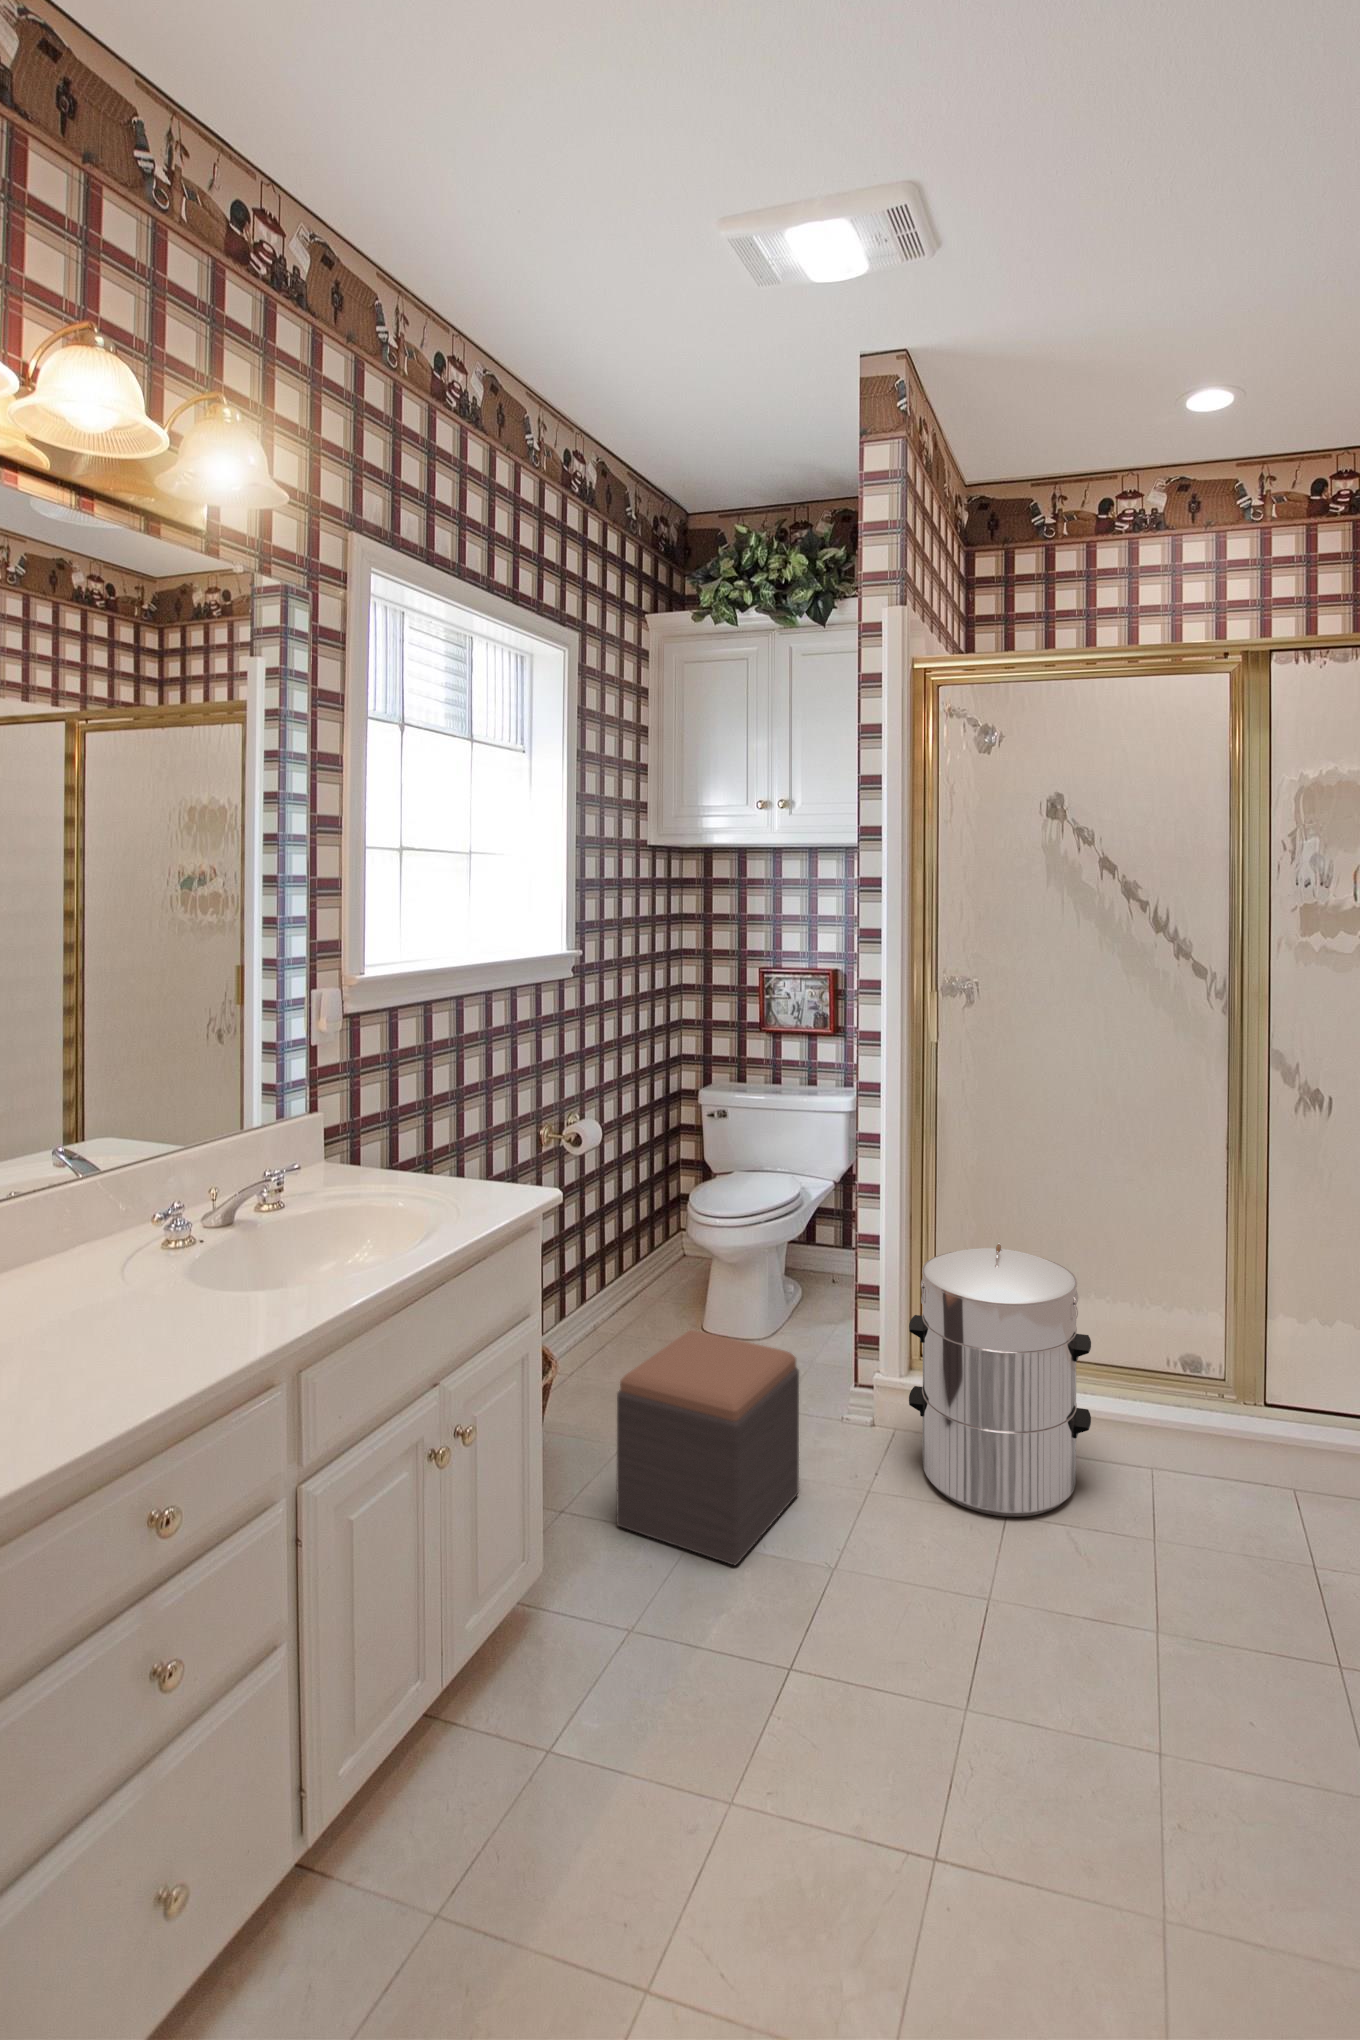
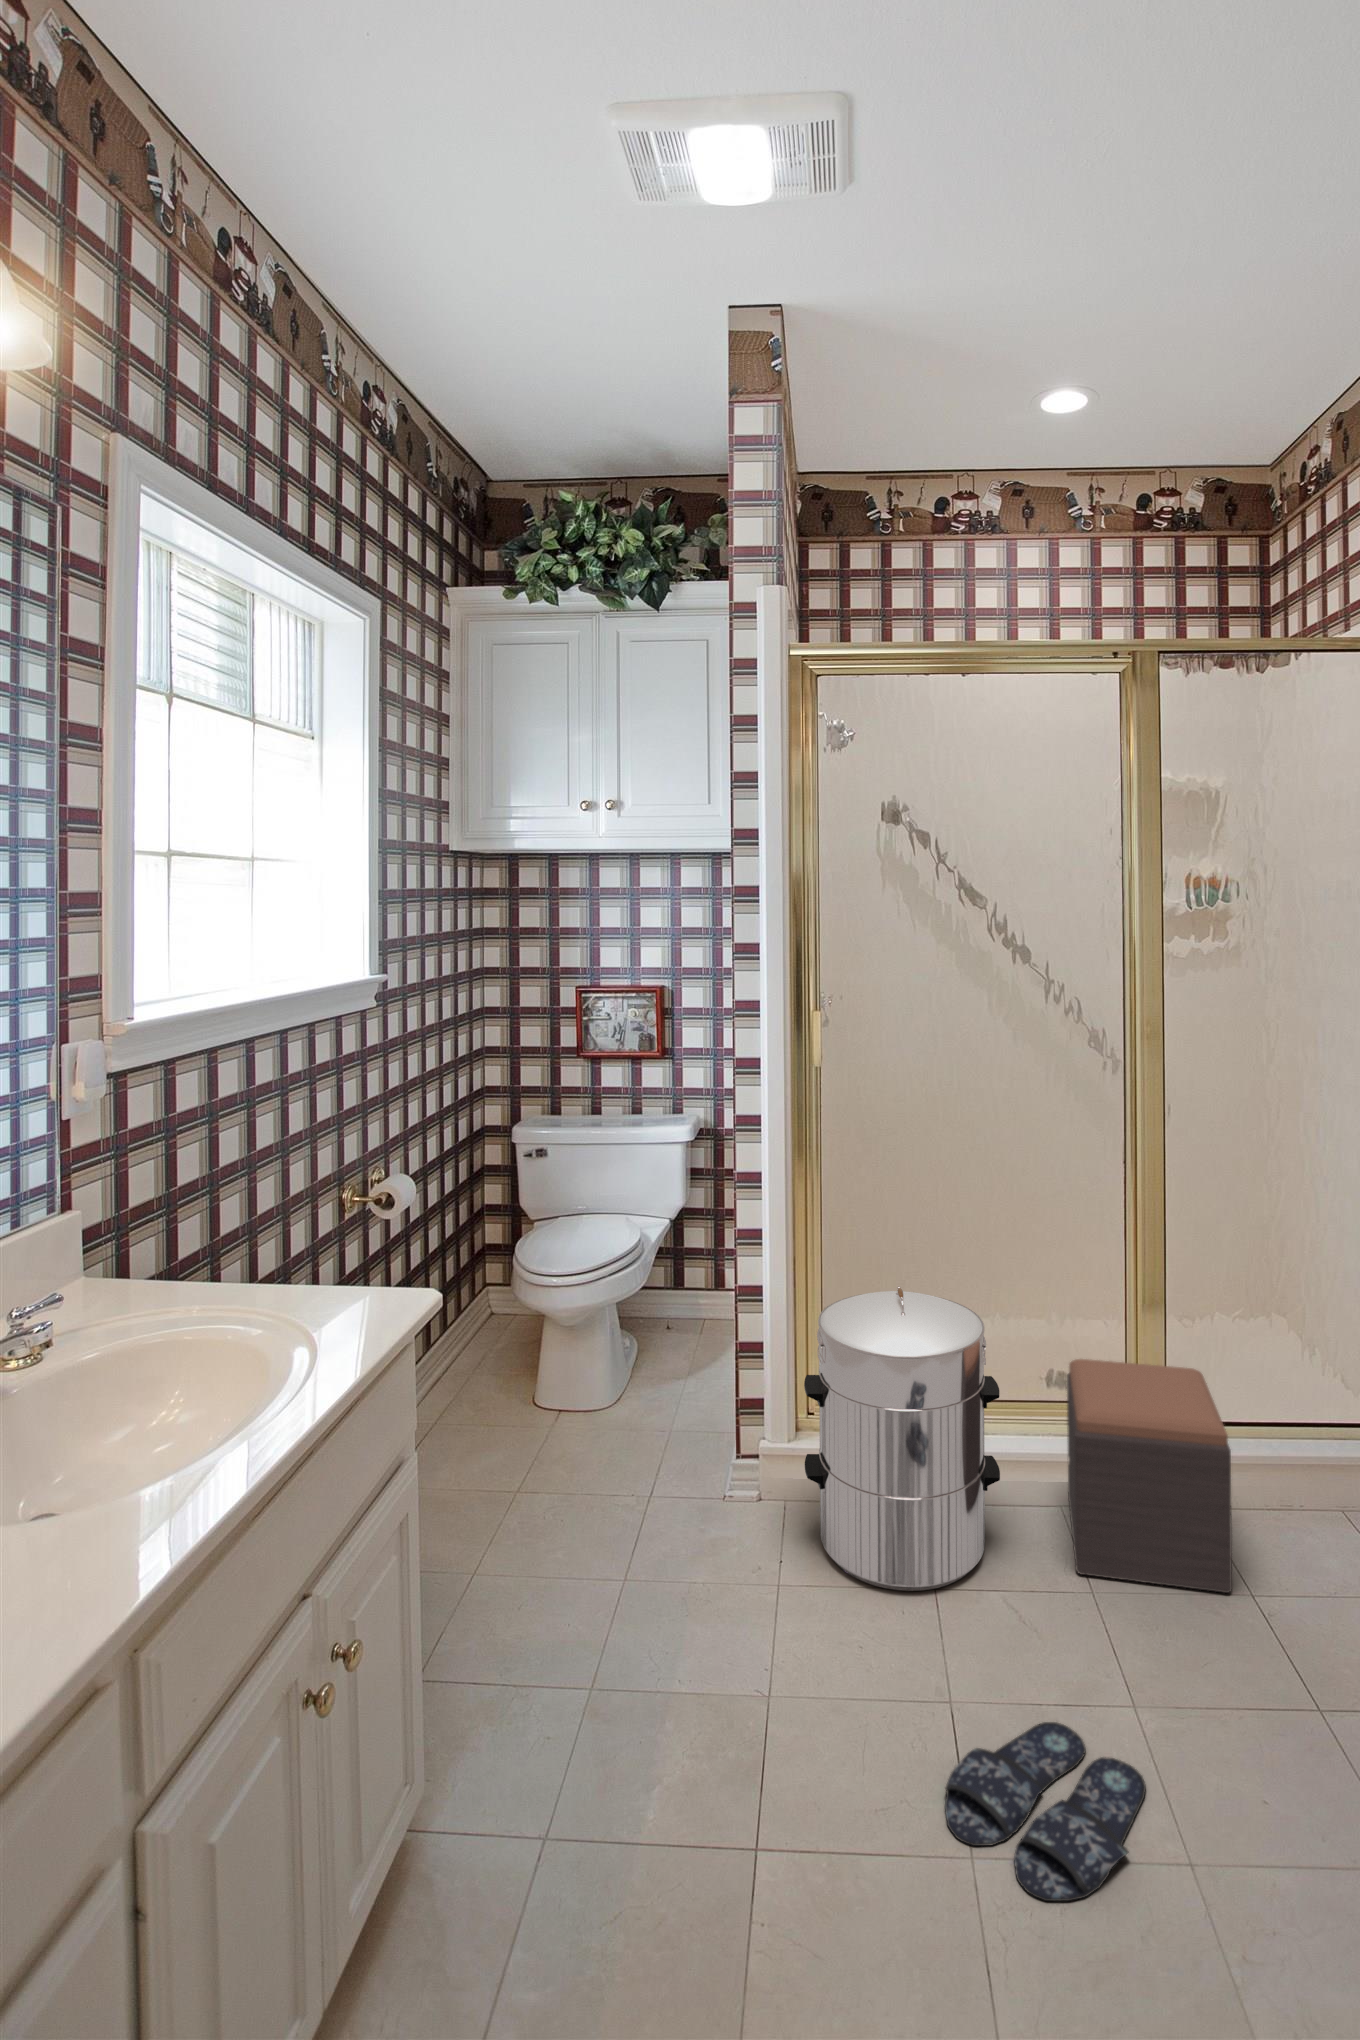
footstool: present [616,1330,799,1565] -> present [1067,1359,1232,1593]
slippers: none [969,1635,1164,1769] -> present [945,1722,1146,1901]

